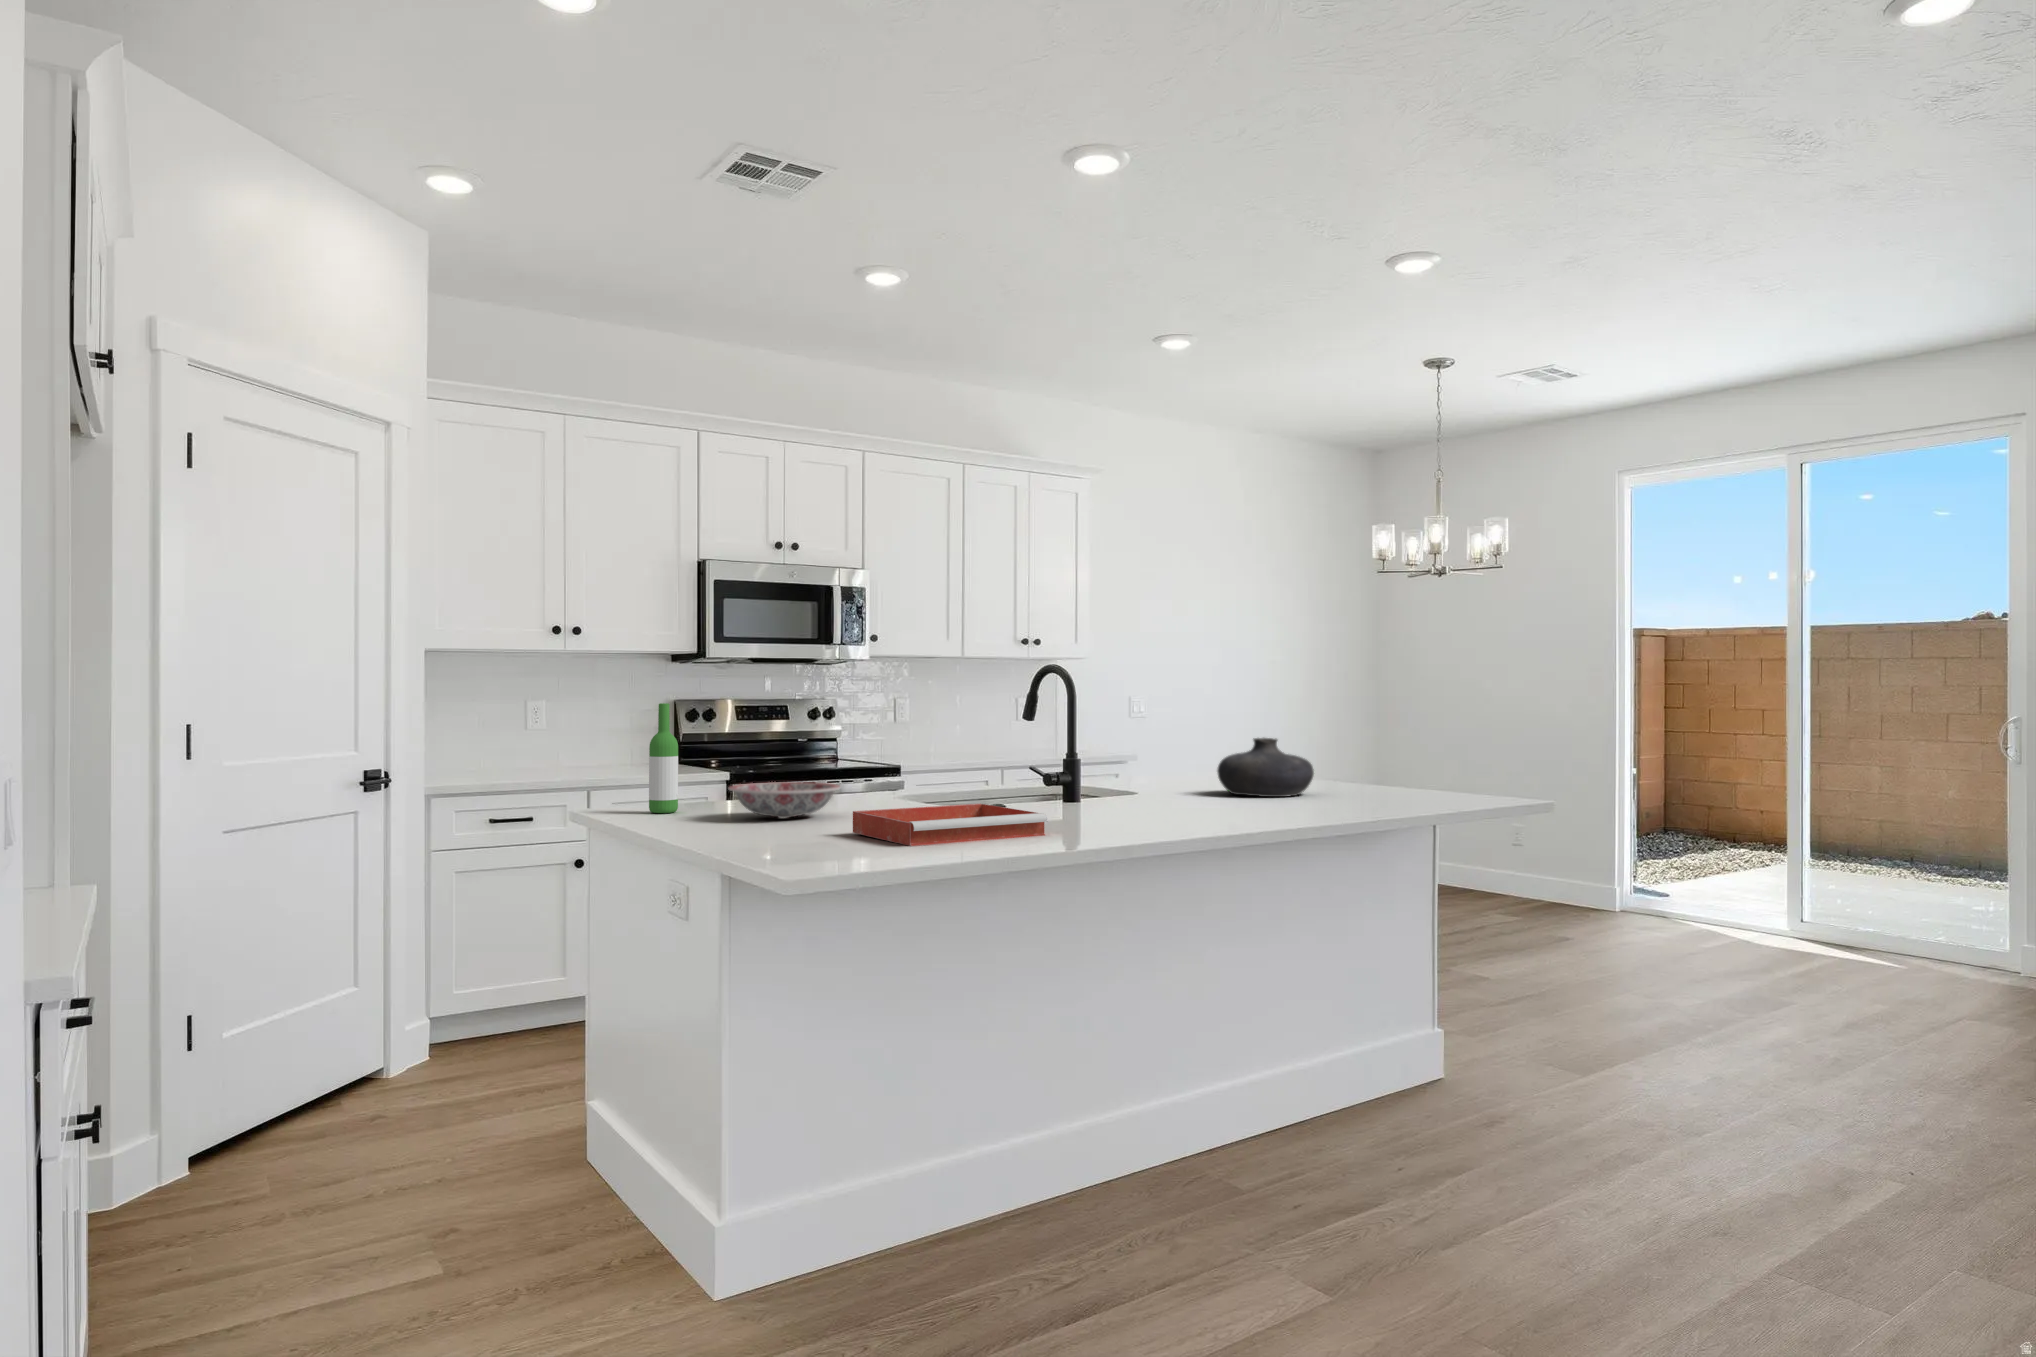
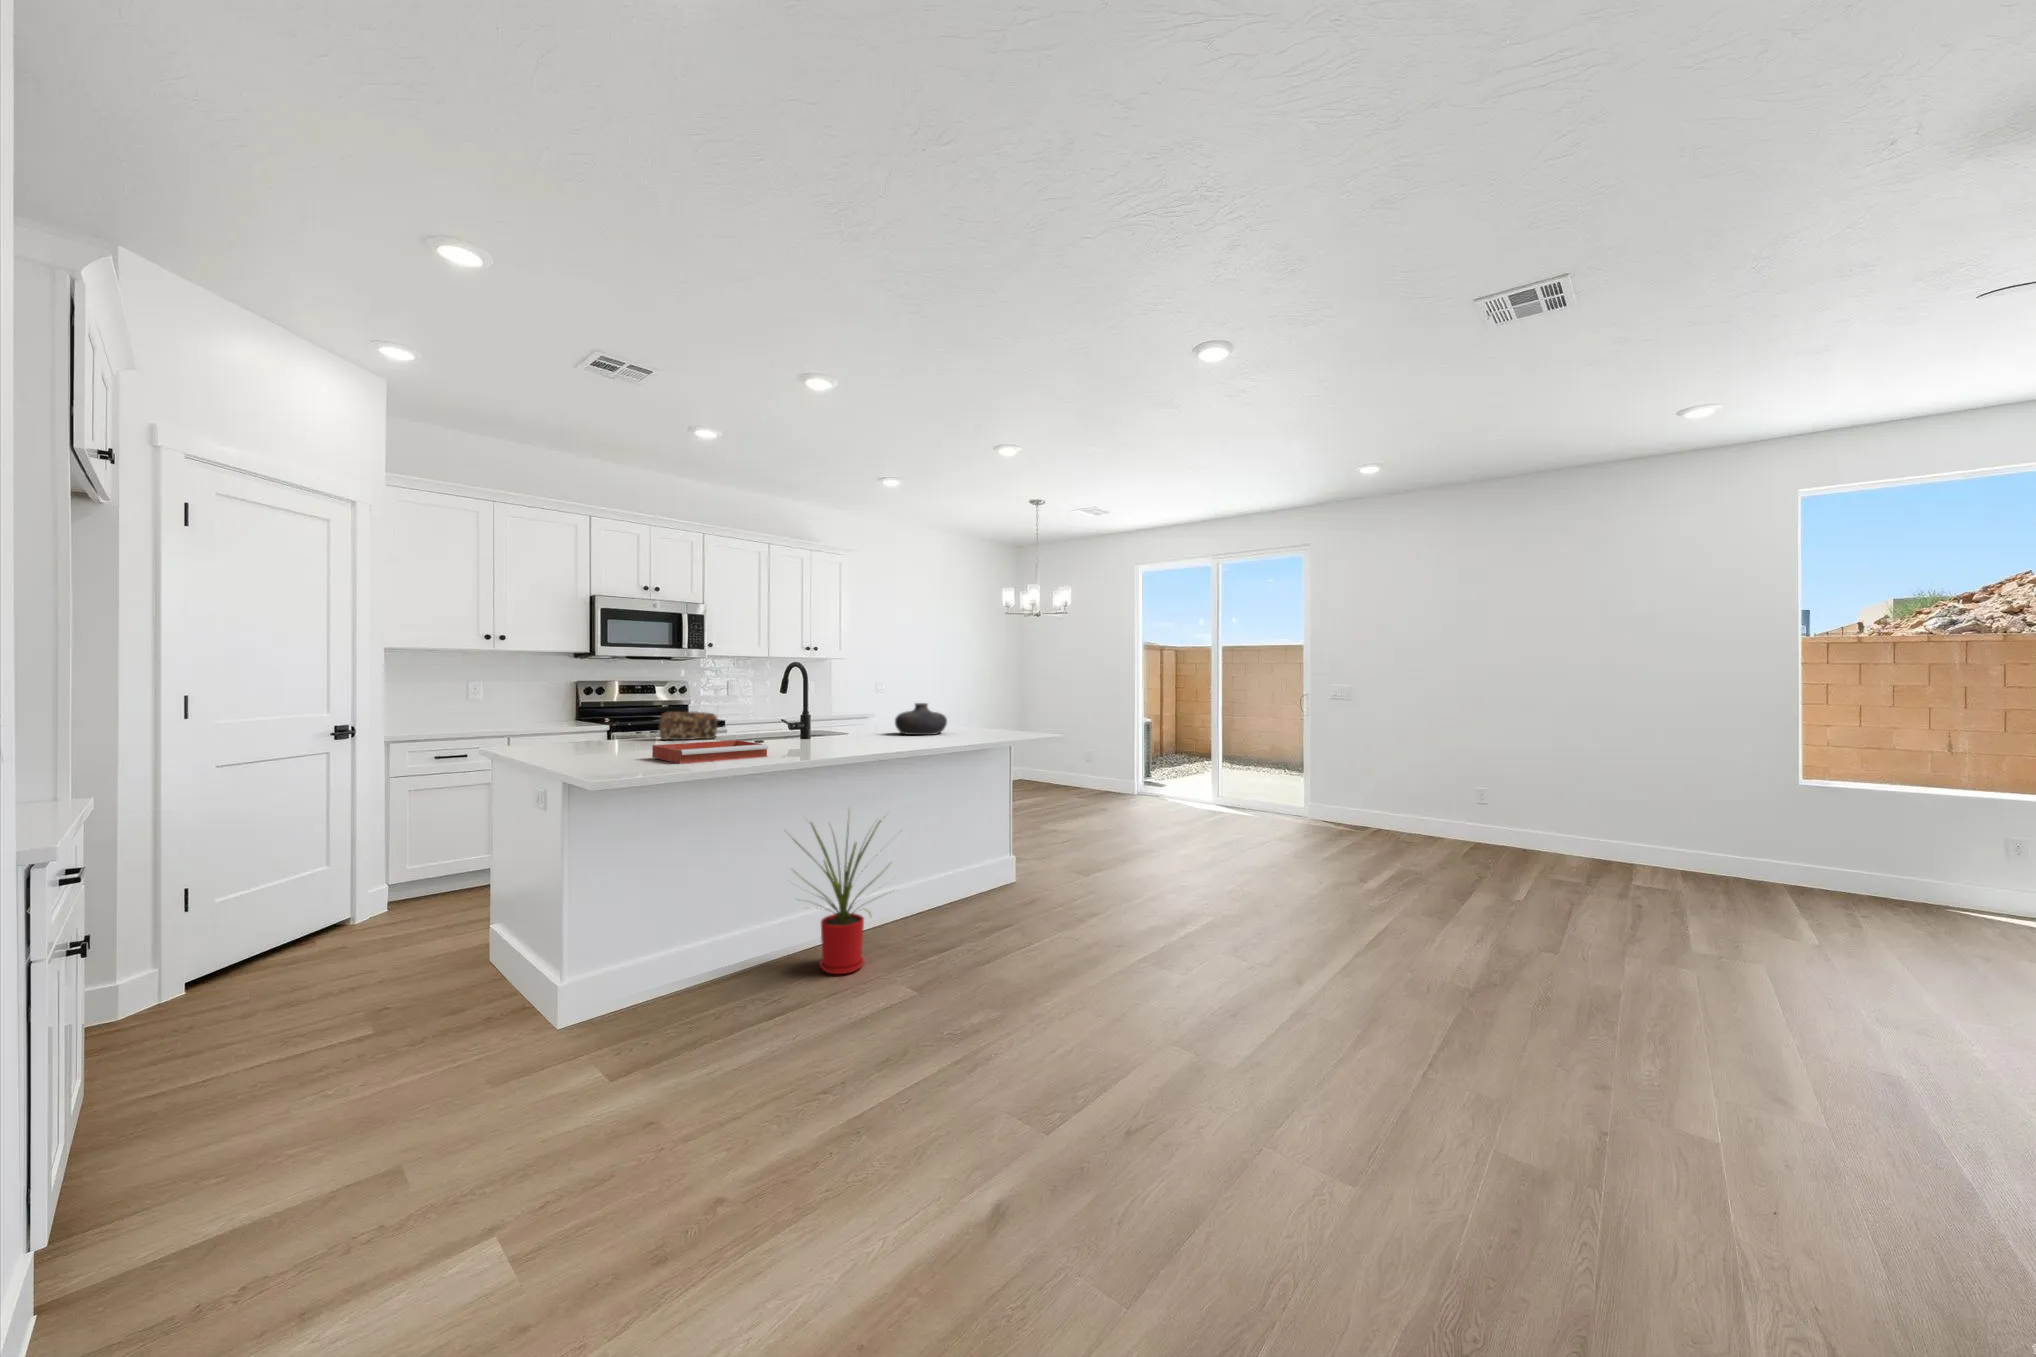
wine bottle: present [649,703,678,813] -> none [535,684,555,750]
bread loaf: none [826,750,915,799] -> present [659,712,717,740]
ceramic bowl: present [728,782,840,818] -> none [583,730,658,751]
house plant: none [1065,927,1284,1239] -> present [794,813,894,974]

